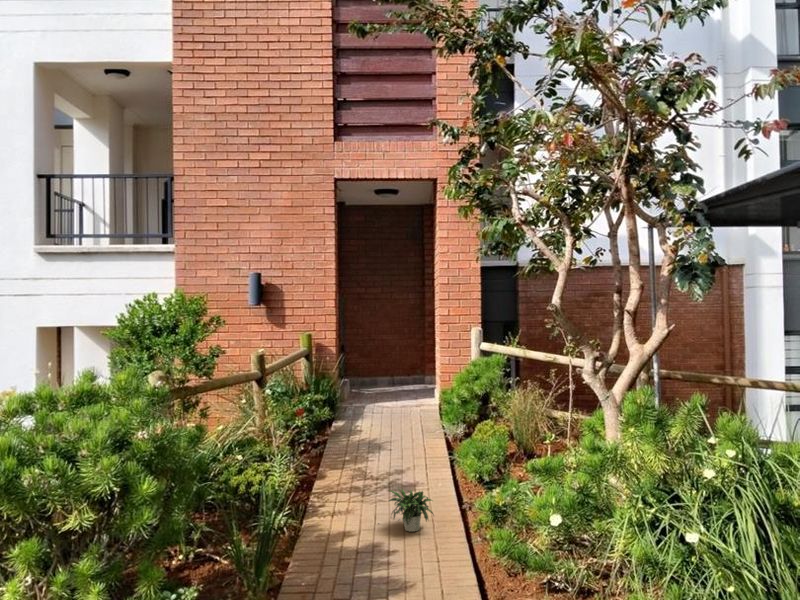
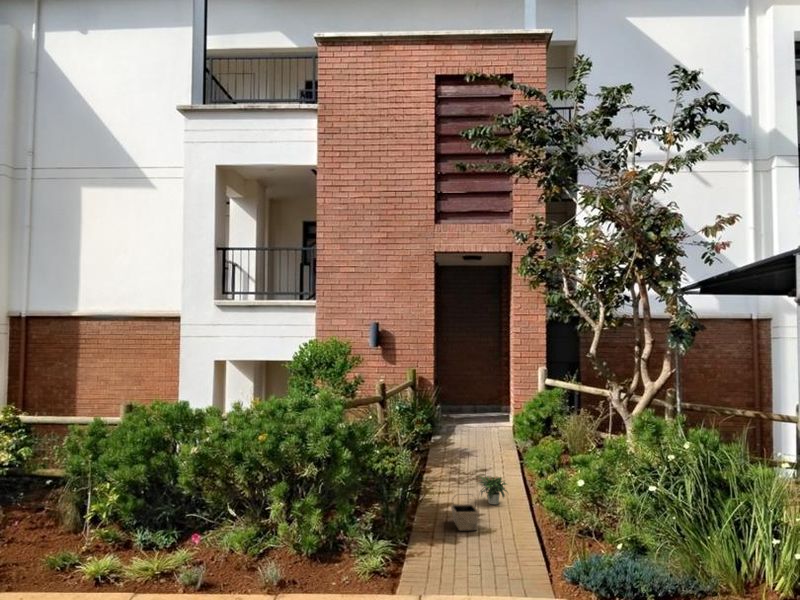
basket: none [345,526,388,586] -> present [451,498,479,530]

